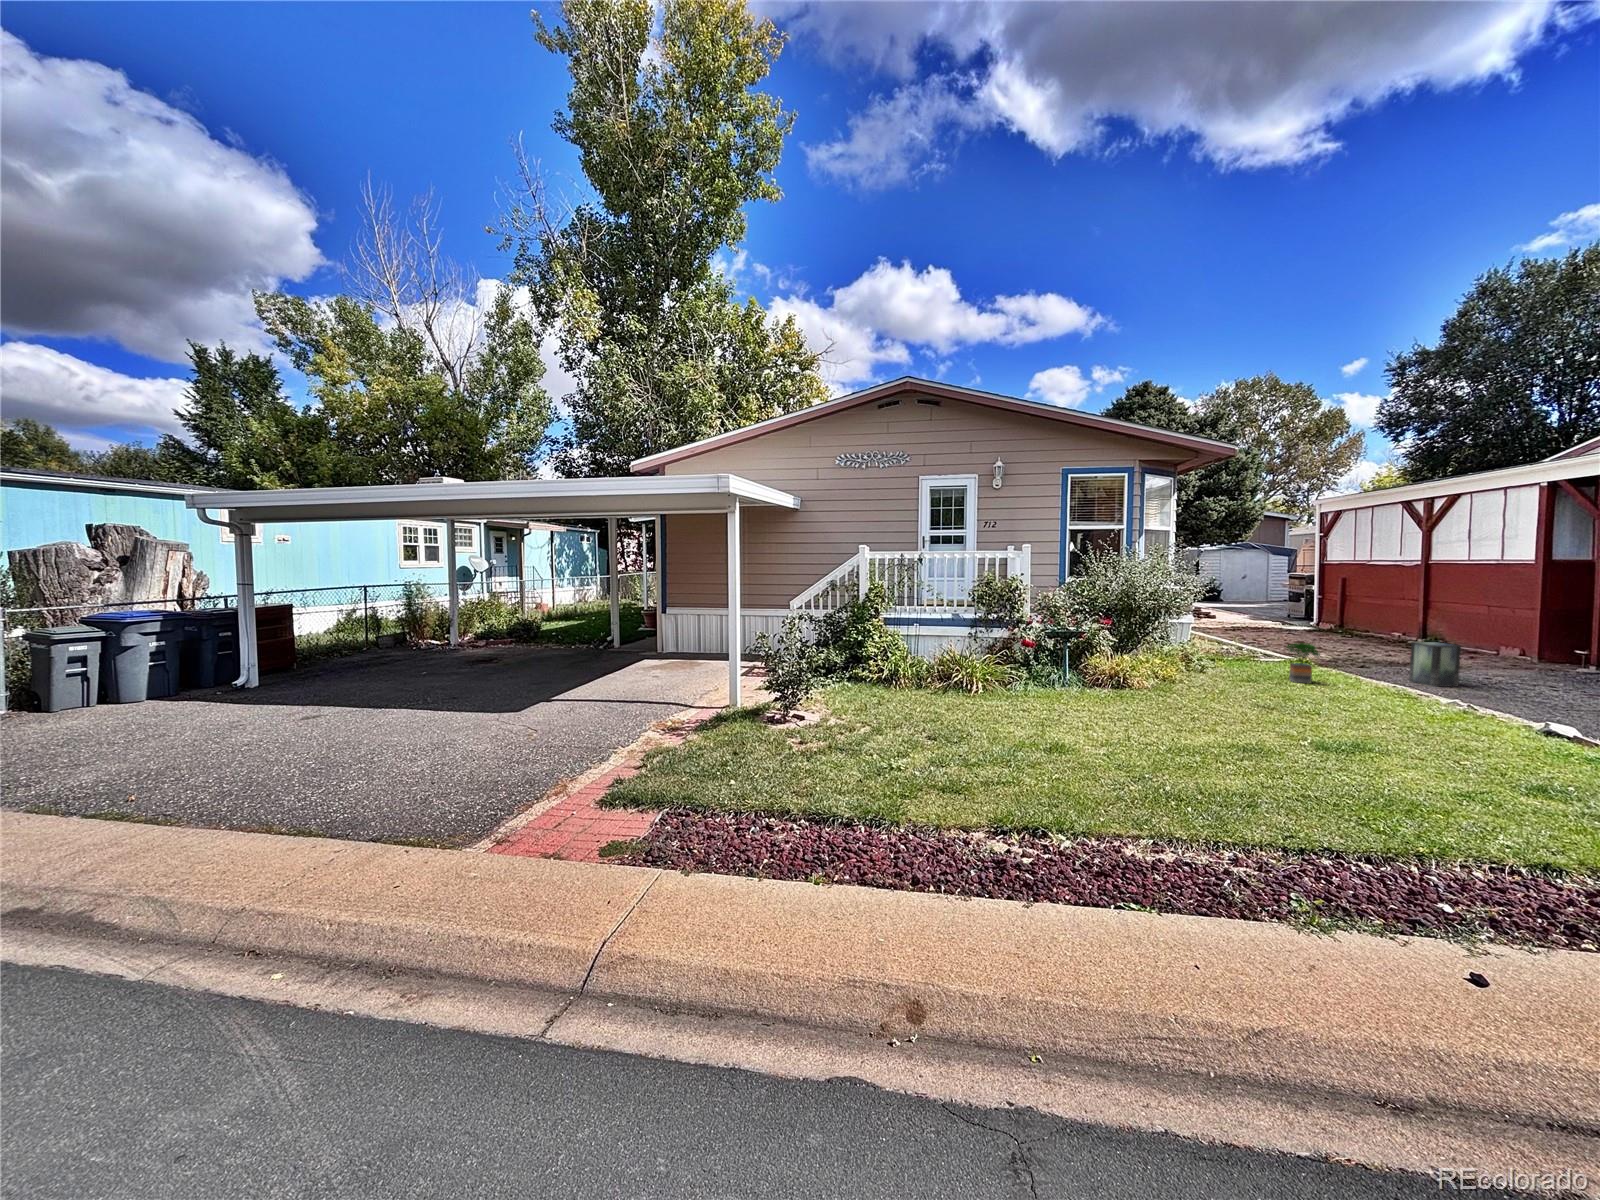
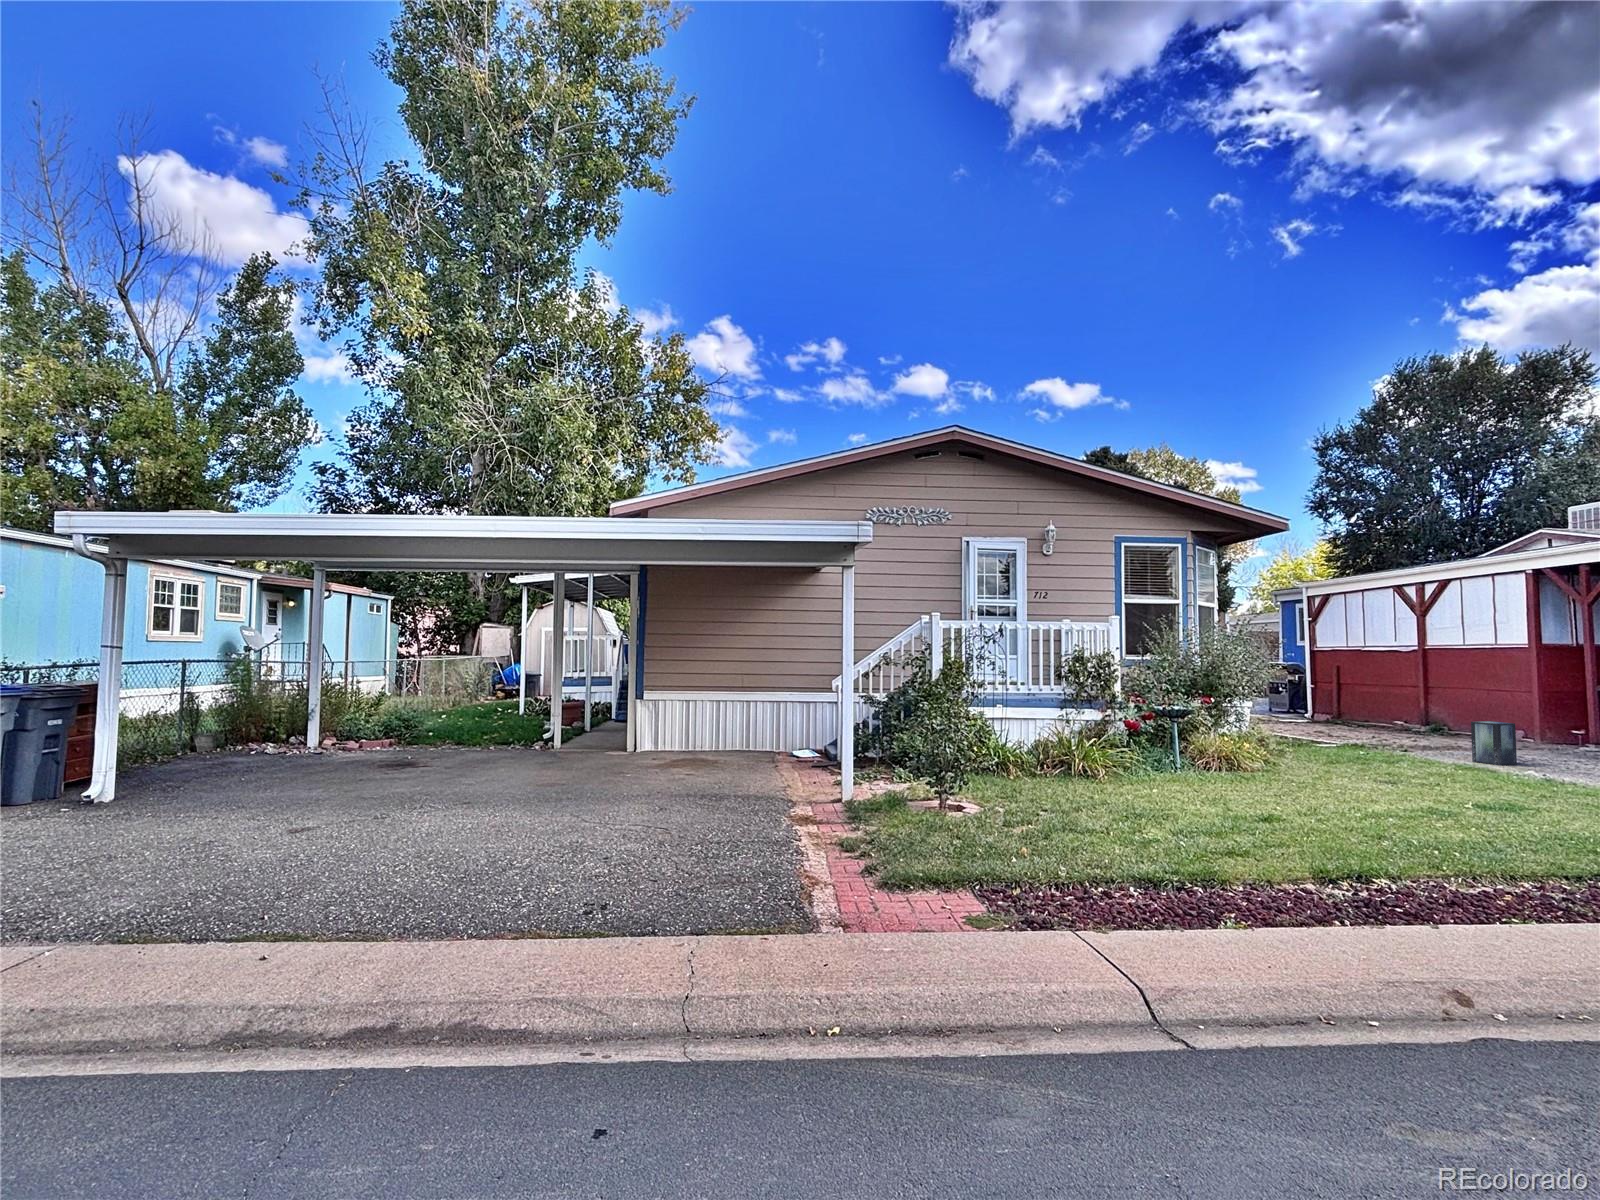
potted tree: present [1287,643,1320,683] -> none [1366,722,1404,765]

